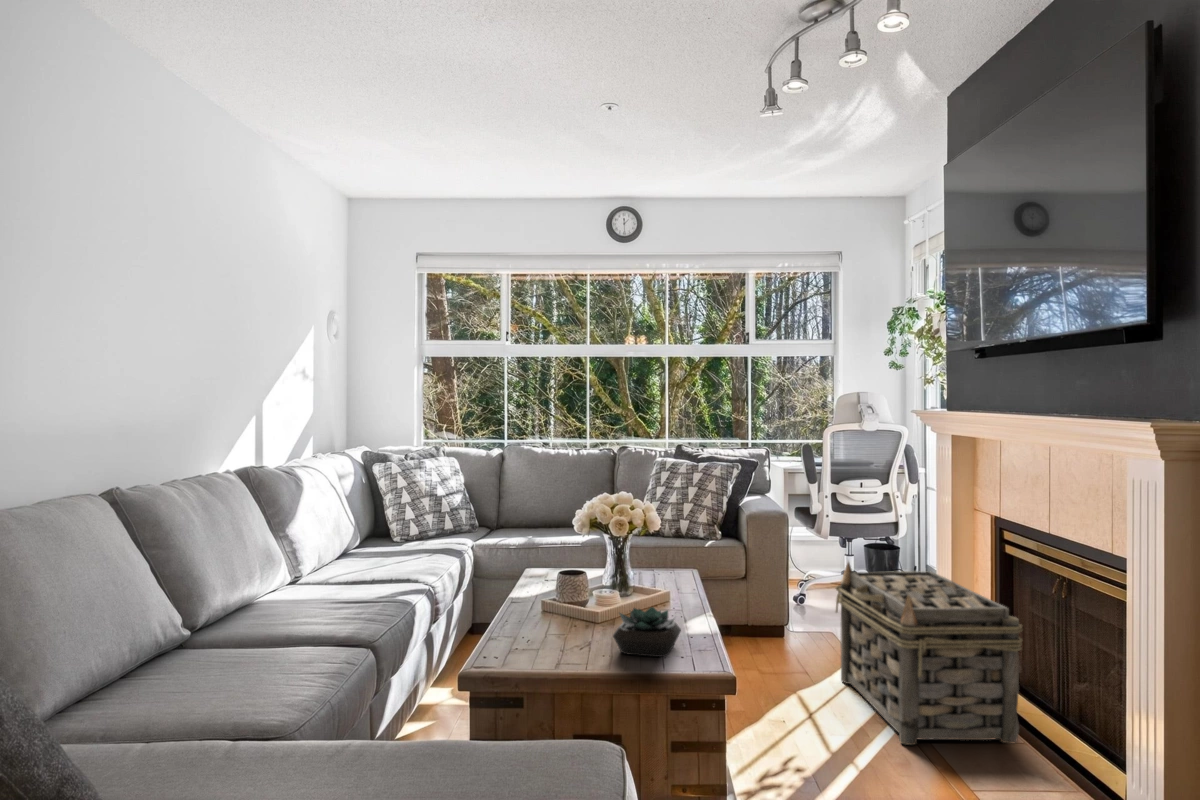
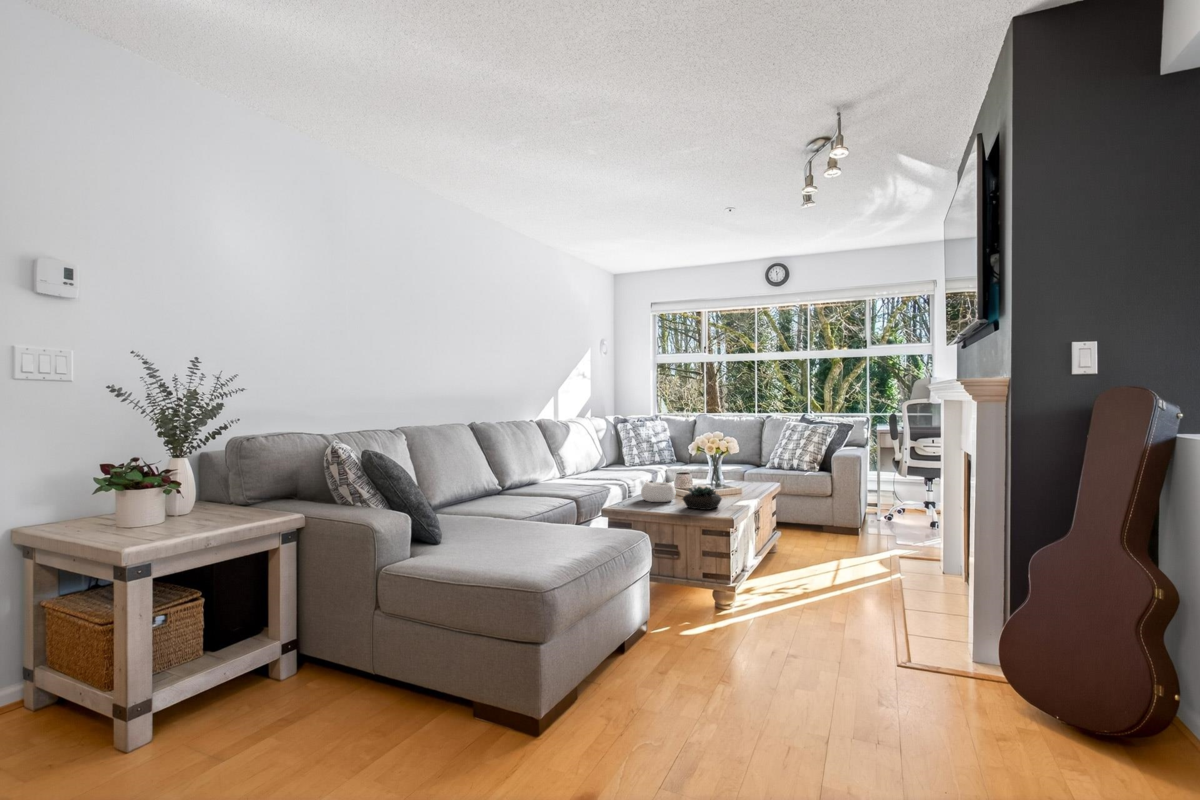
basket: present [836,562,1022,745] -> none [866,481,968,595]
decorative bowl: none [515,598,581,642] -> present [641,480,676,502]

